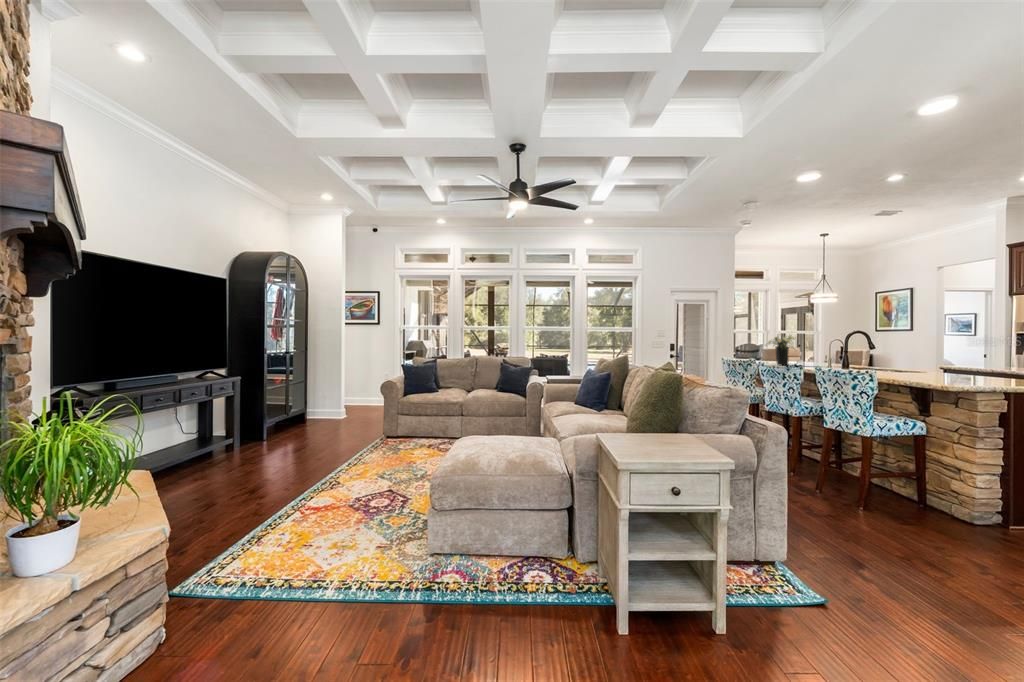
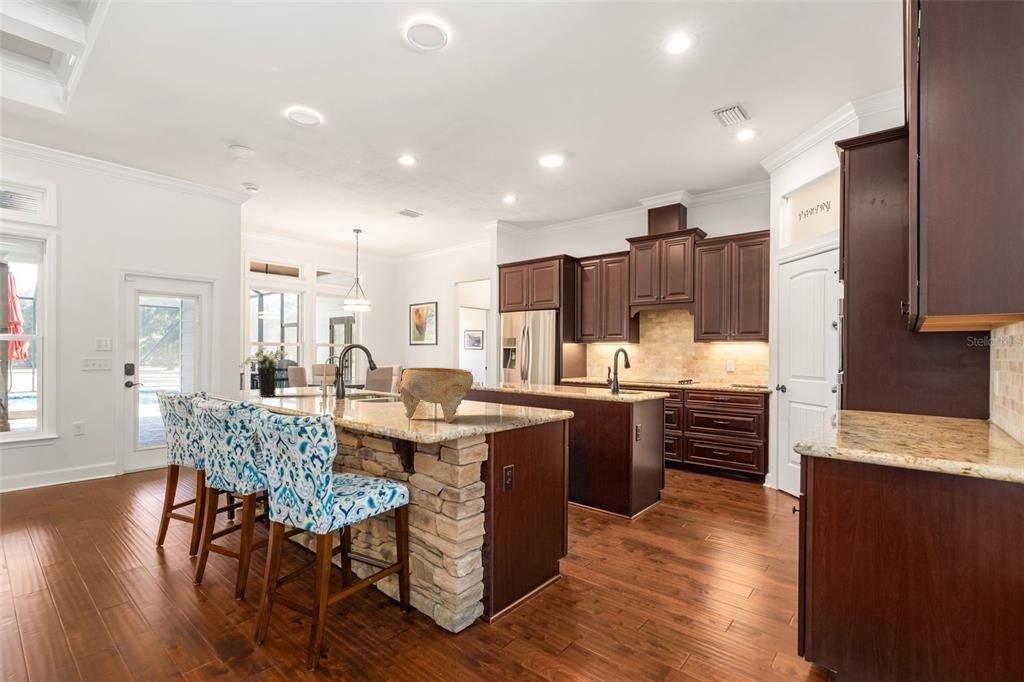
decorative bowl: none [914,347,990,384] -> present [396,368,473,423]

